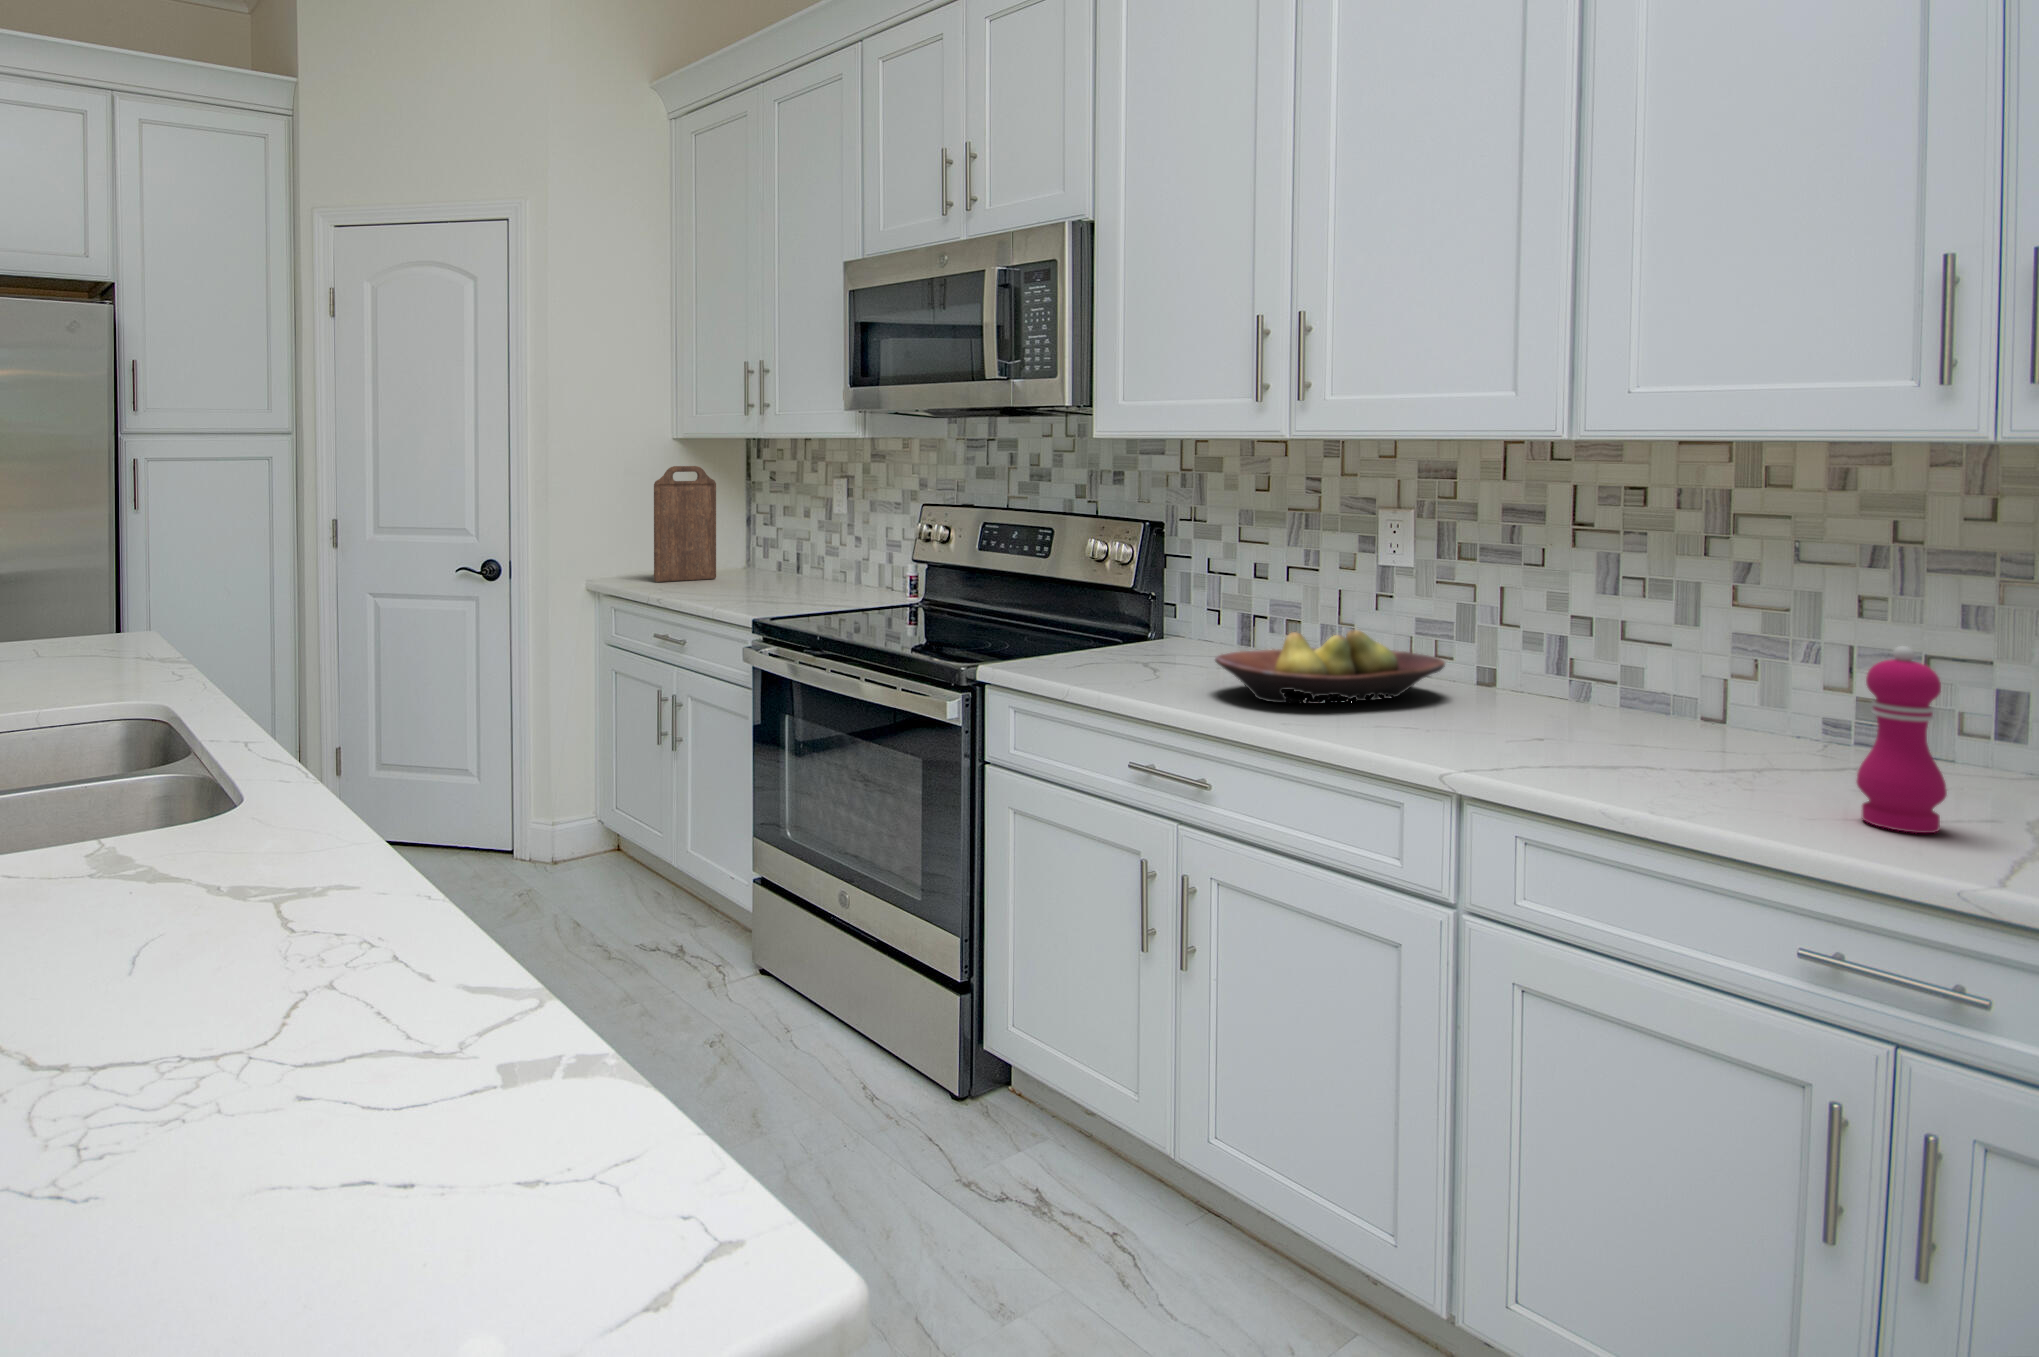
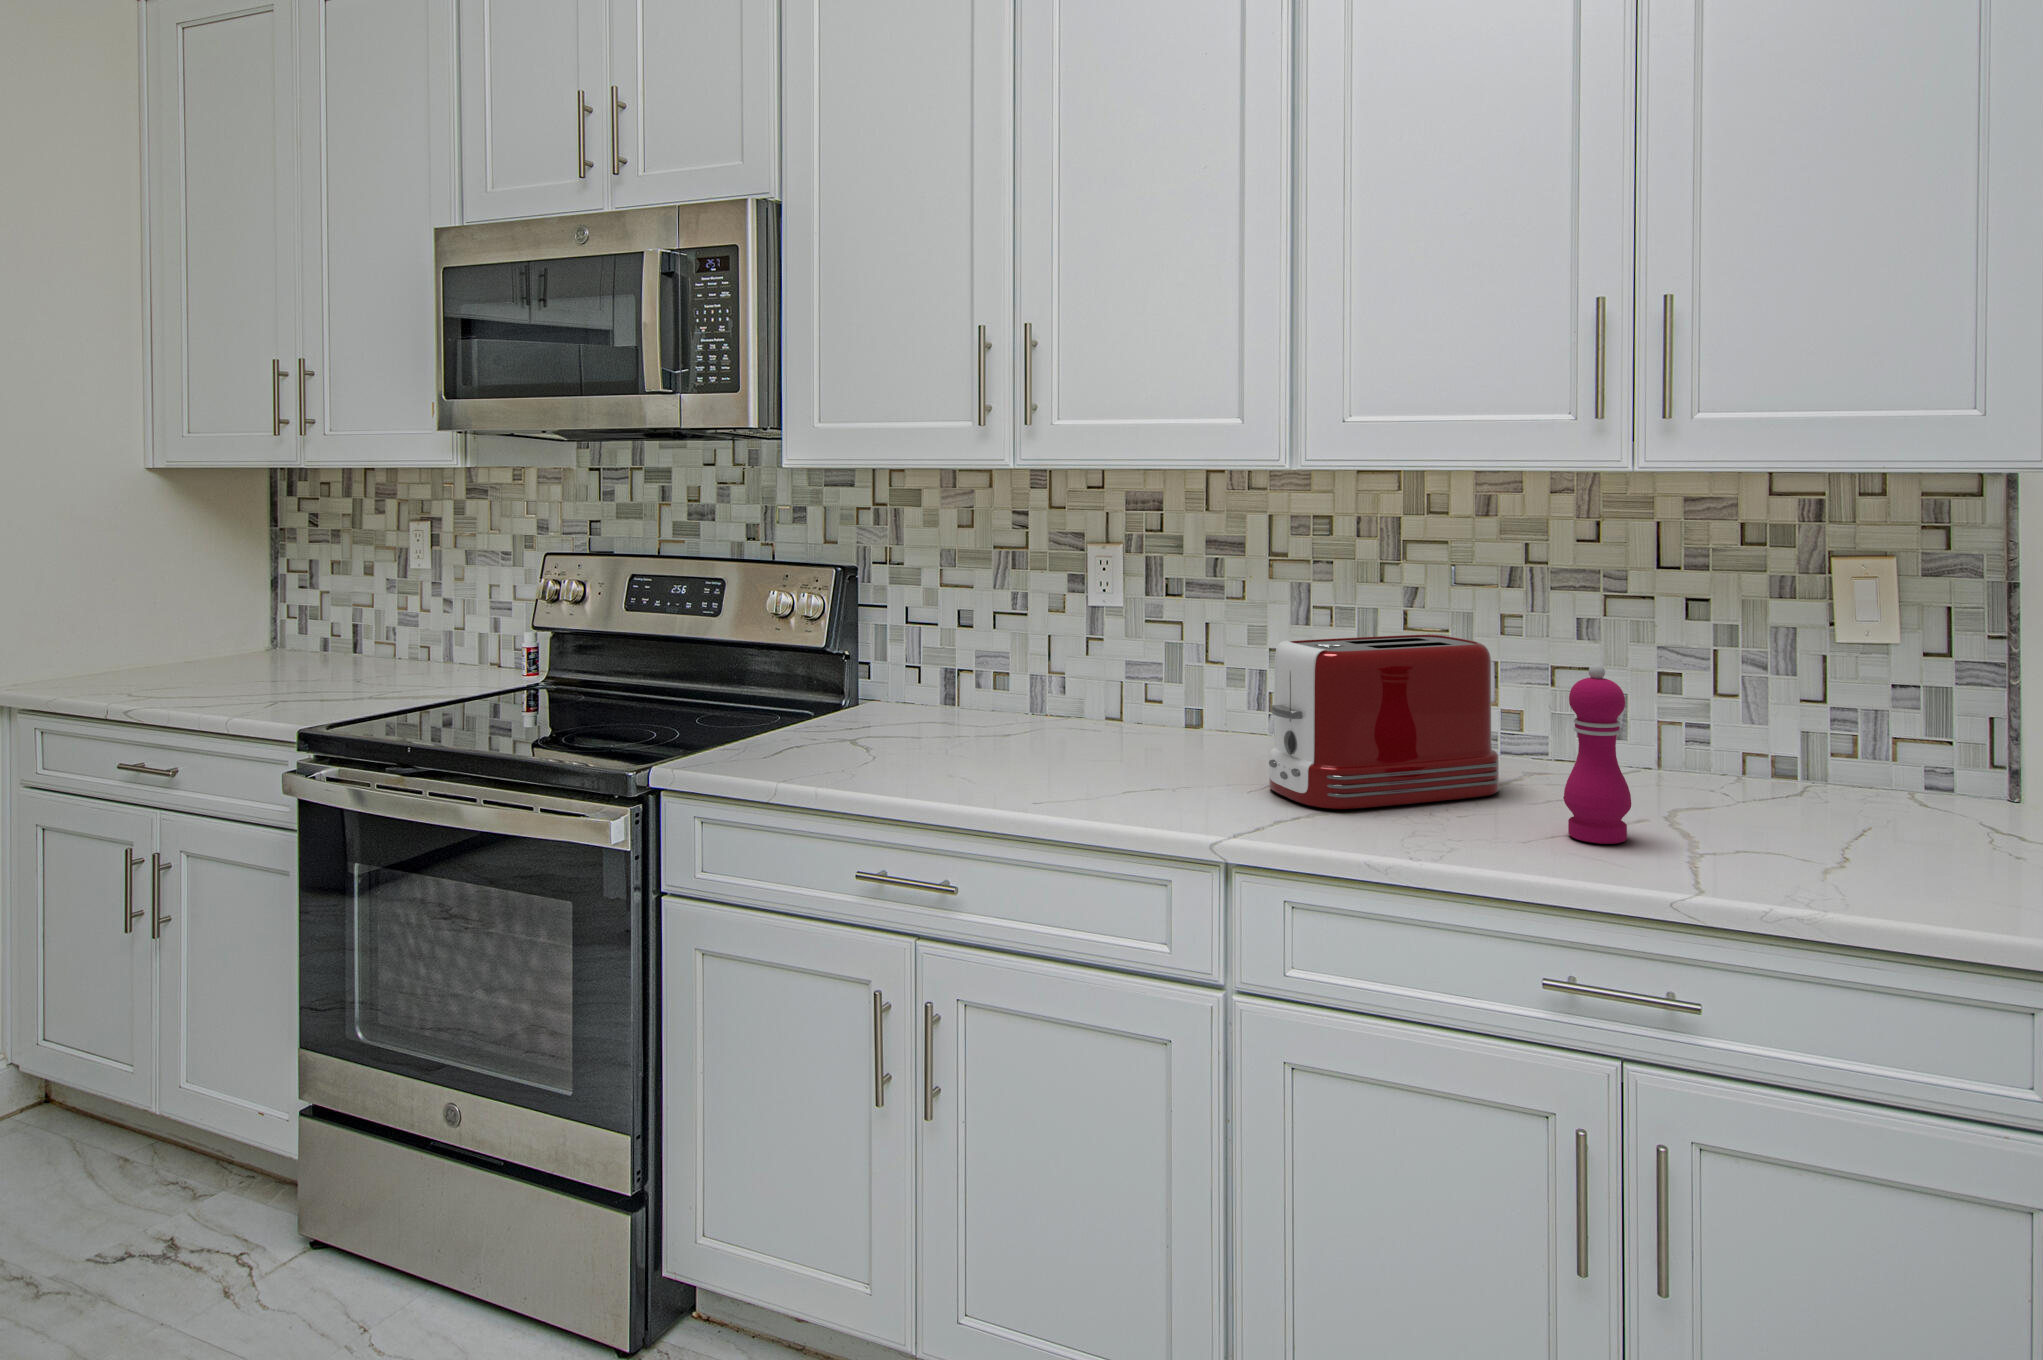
cutting board: present [654,466,716,582] -> none [117,509,224,681]
toaster: none [1527,603,1812,775] -> present [1269,635,1499,809]
fruit bowl: present [1215,630,1445,703] -> none [944,681,1167,775]

